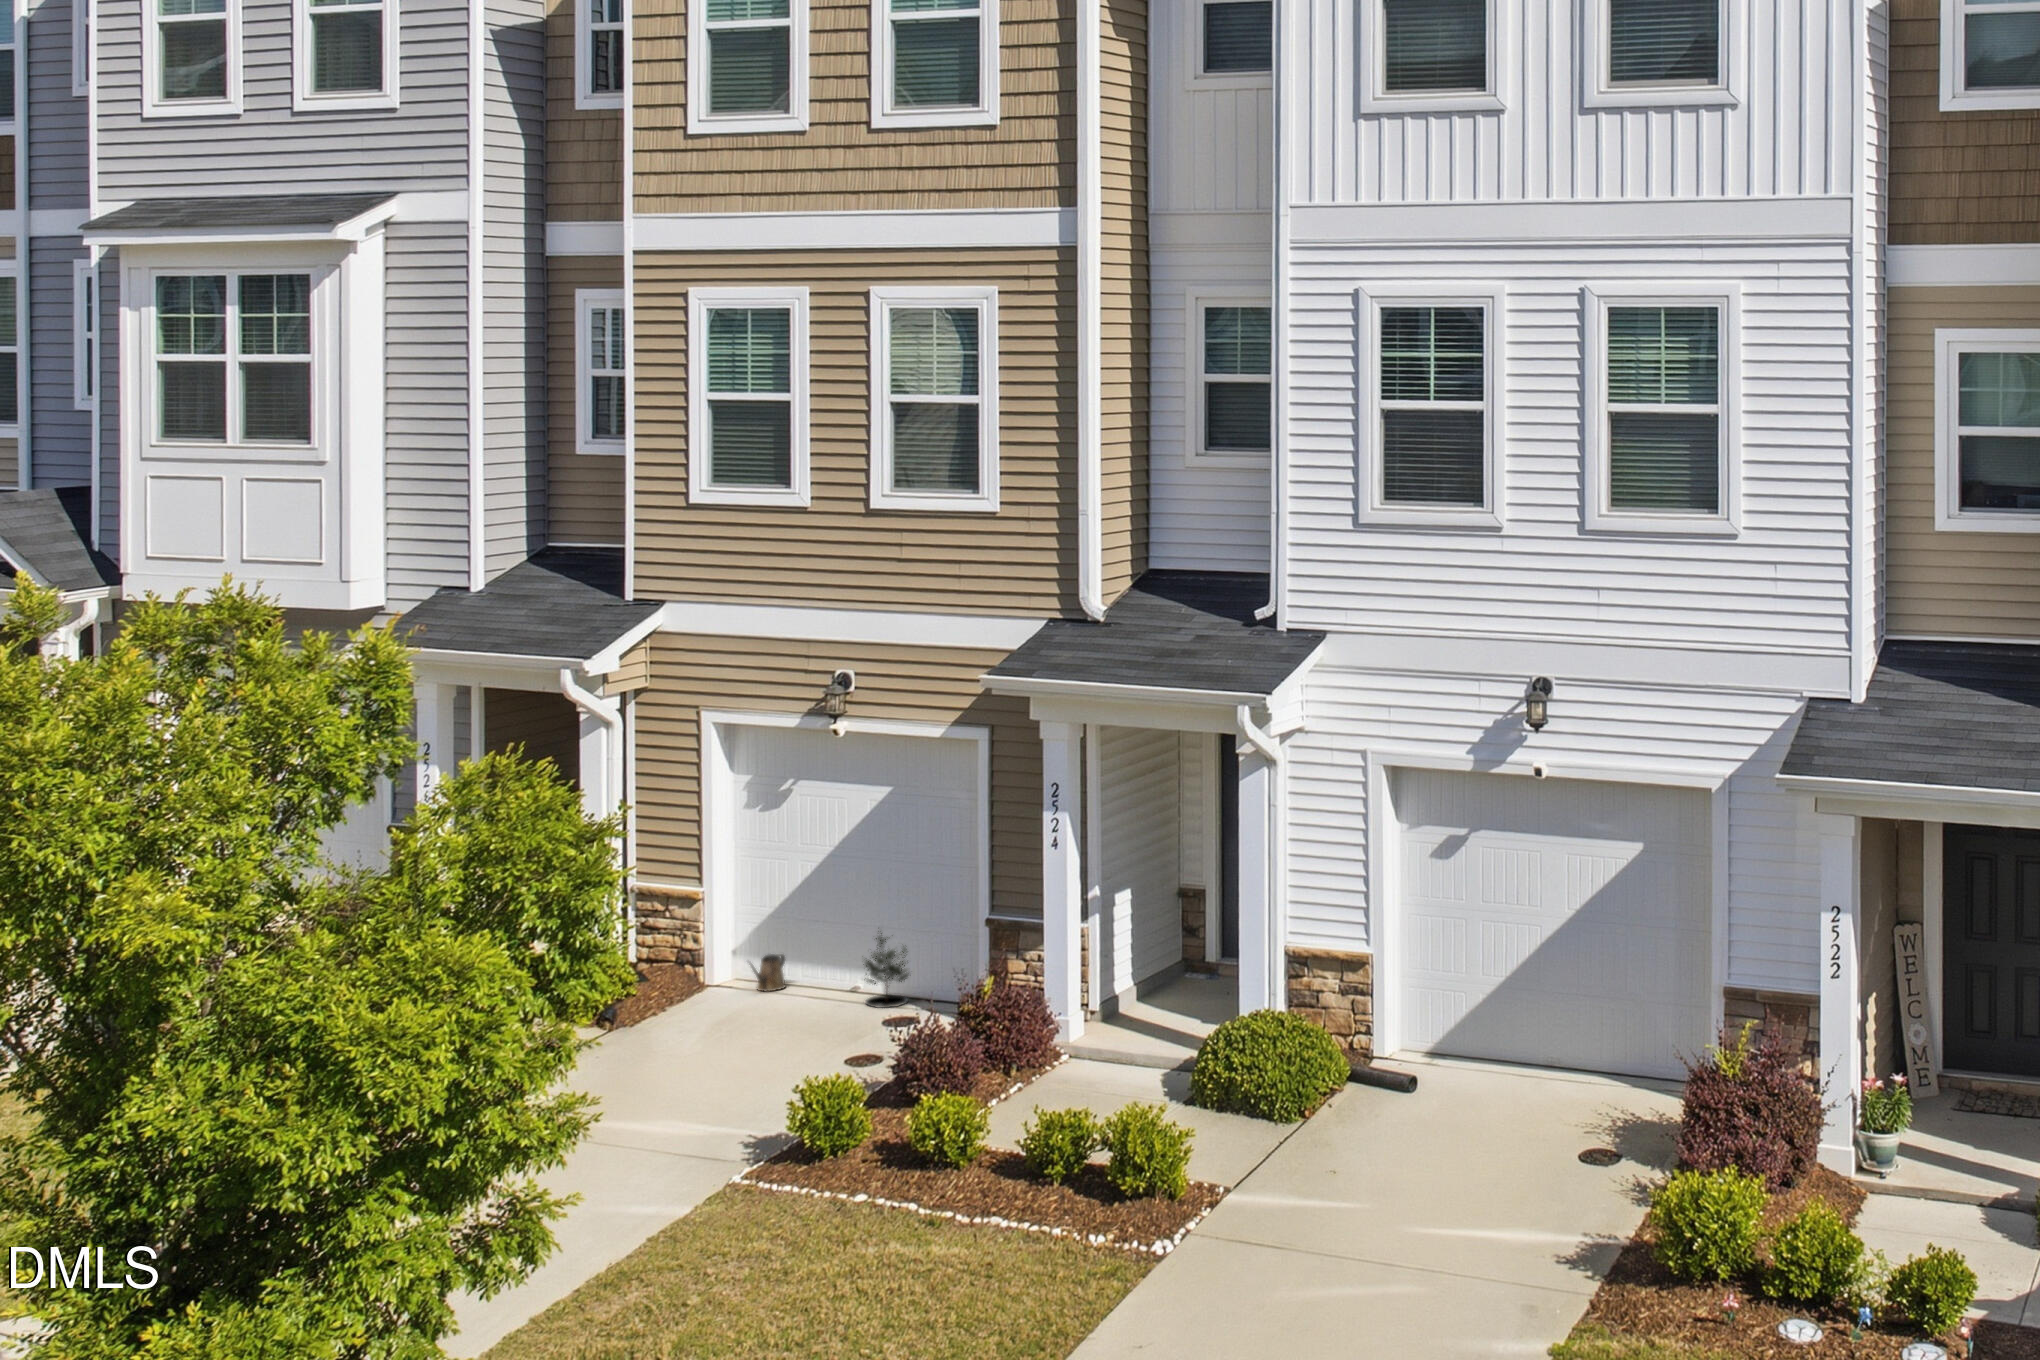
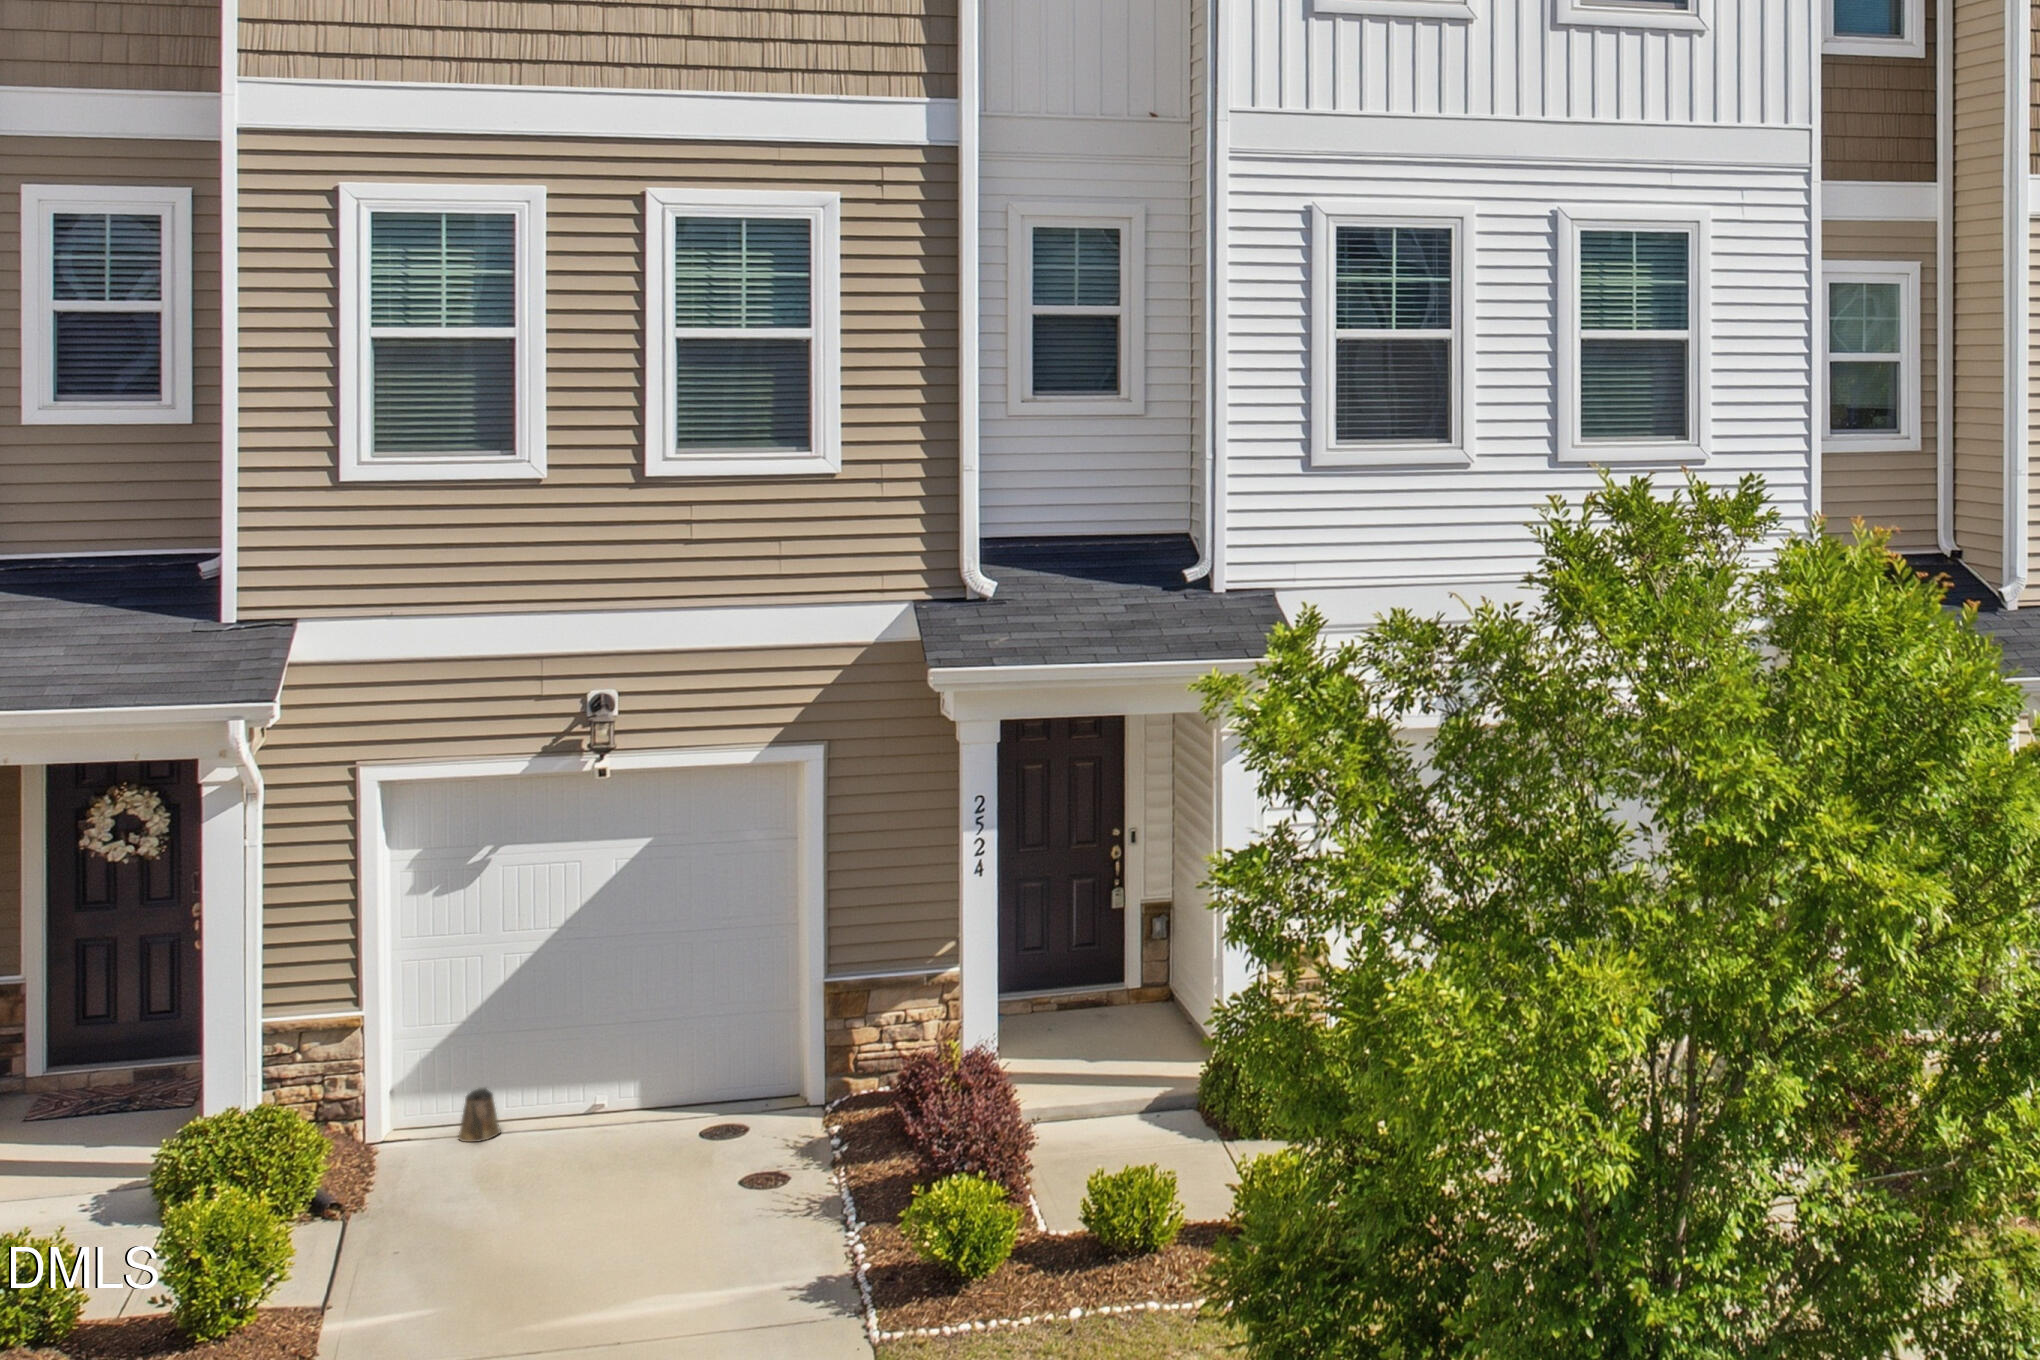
potted tree: present [863,931,909,1008] -> none [646,1022,712,1129]

